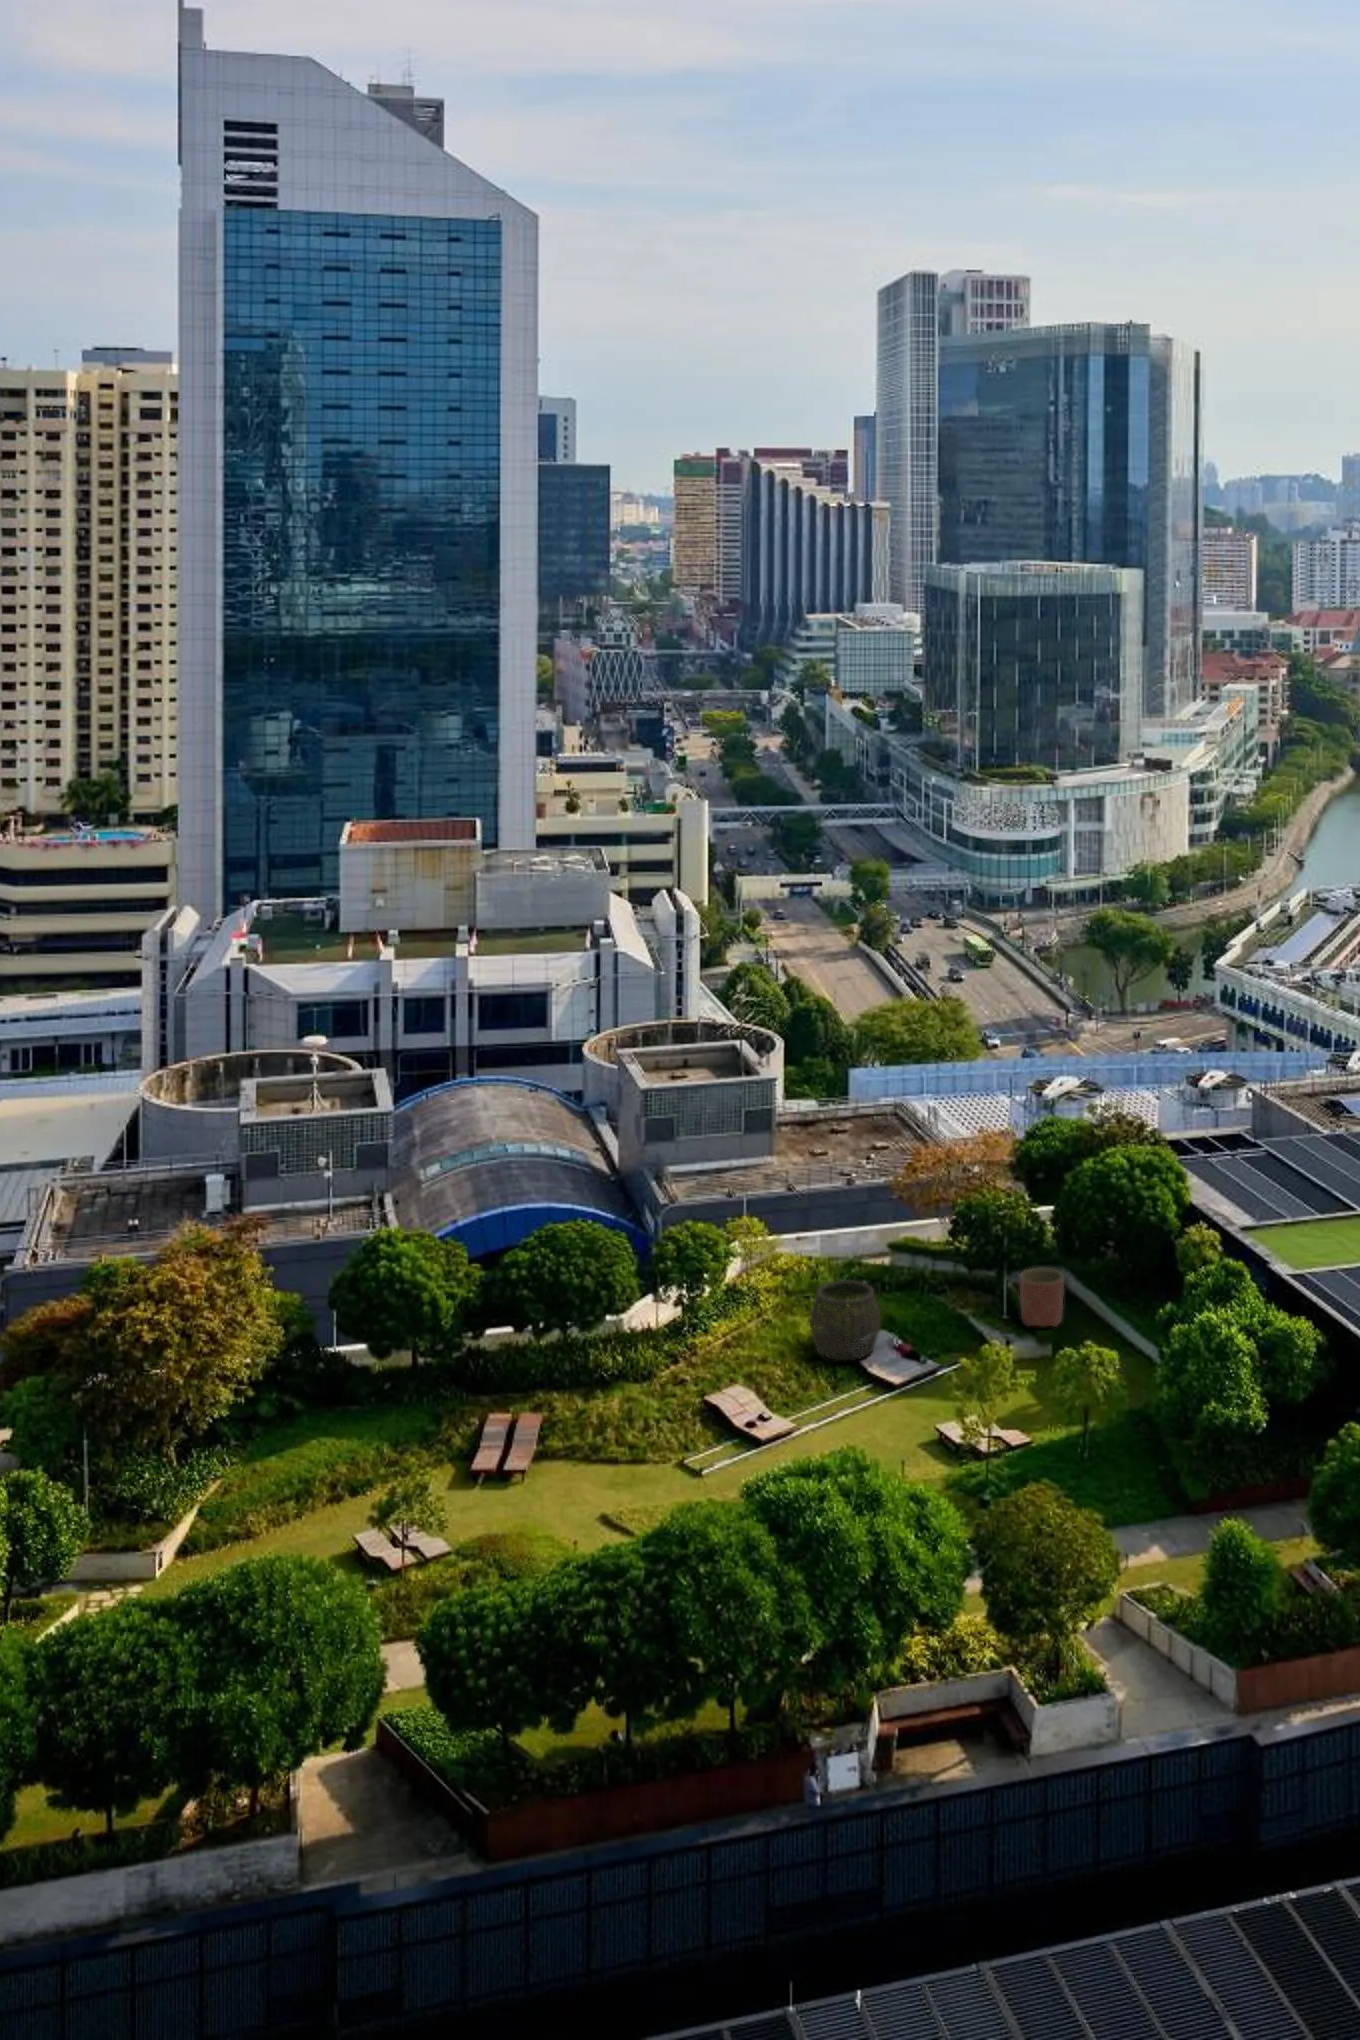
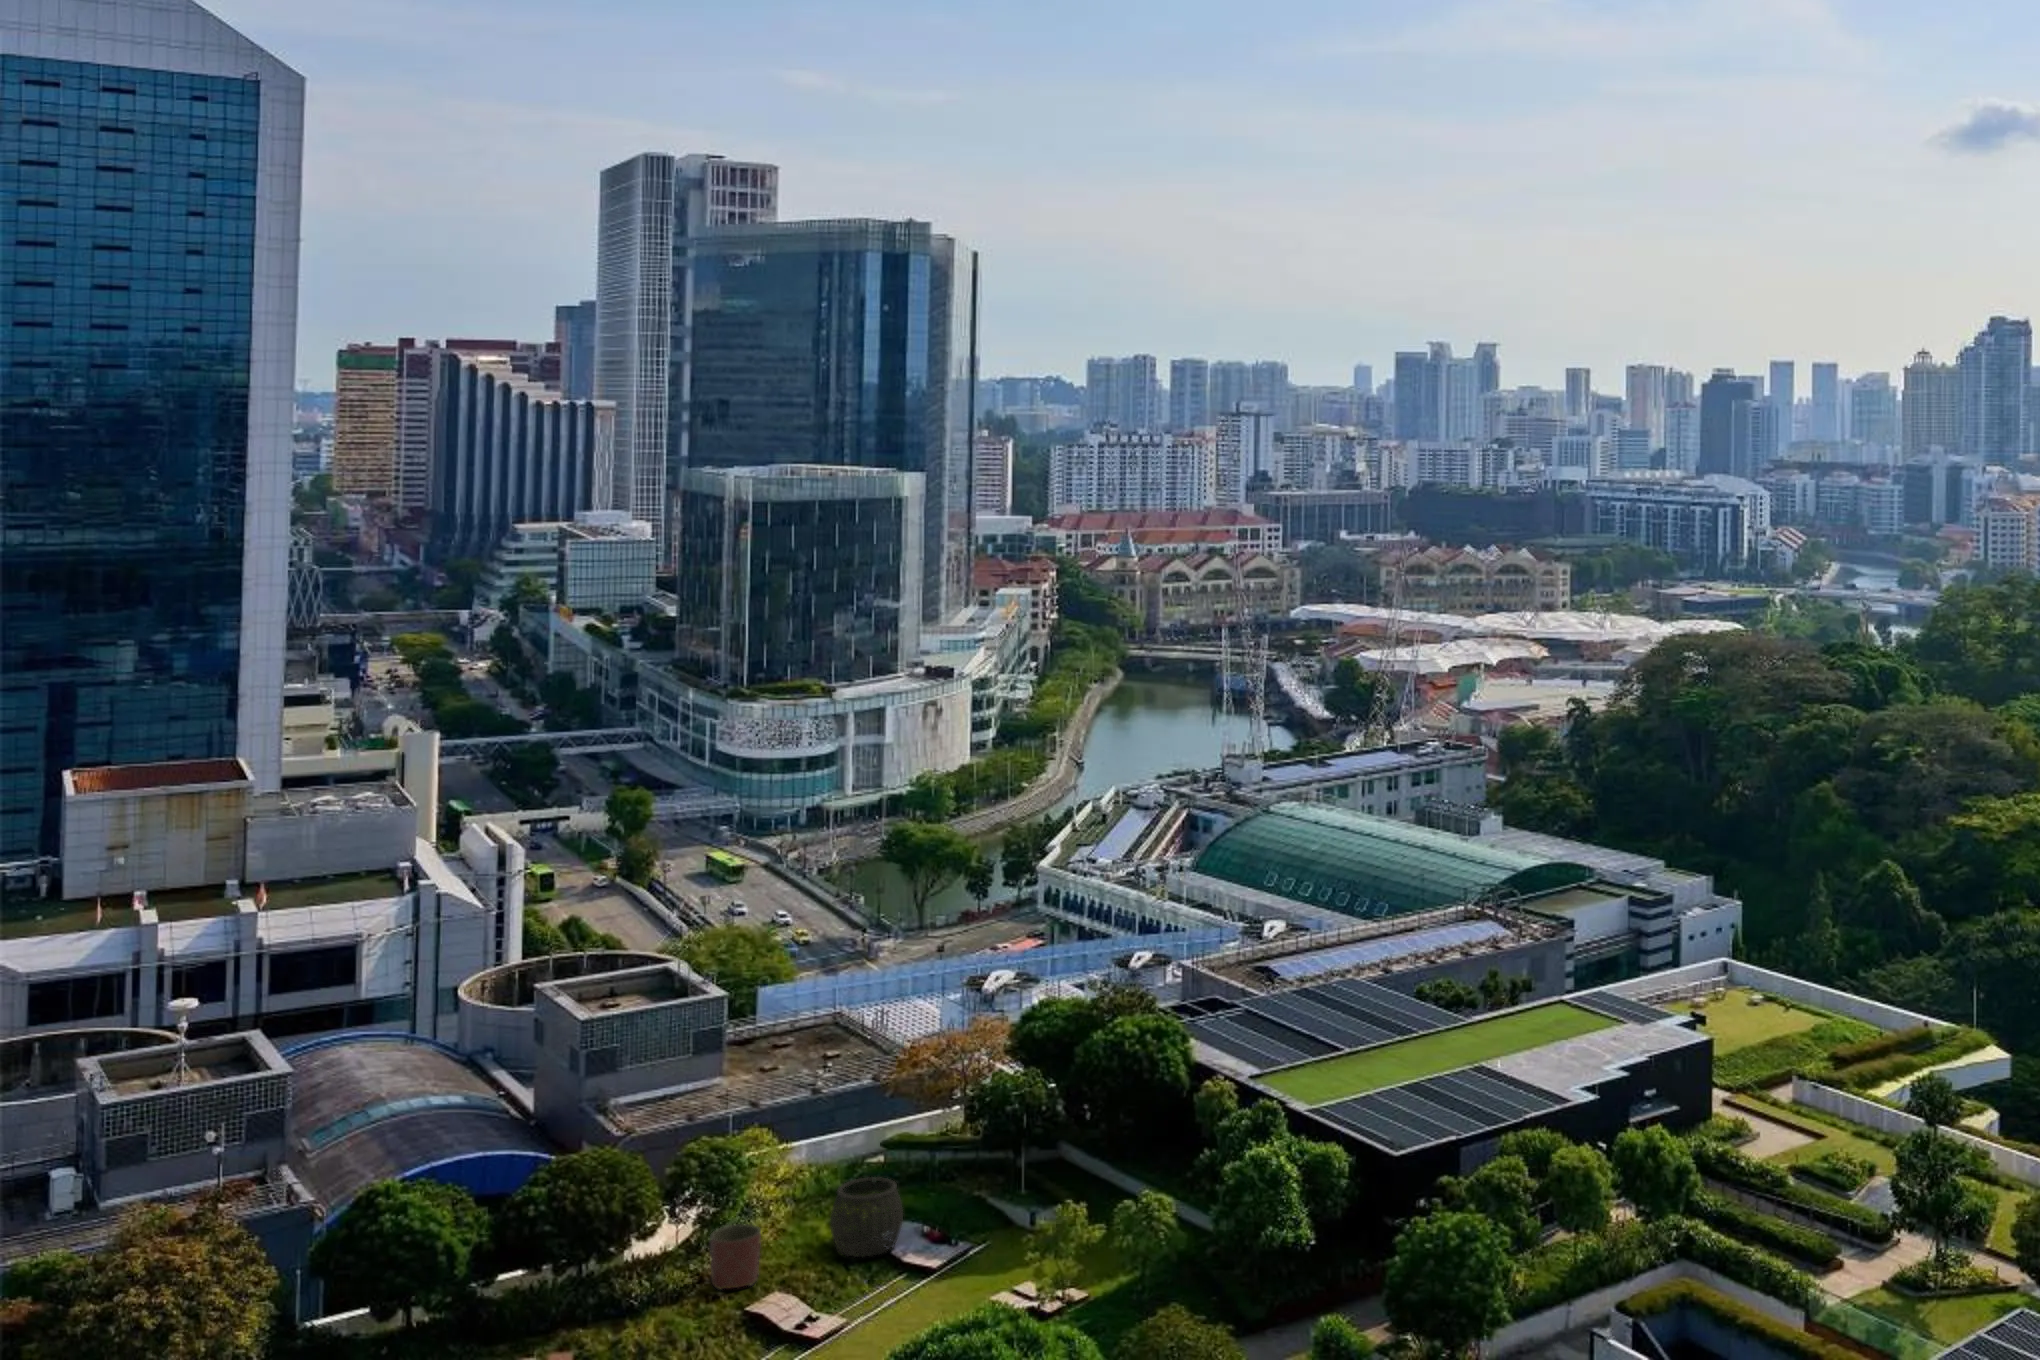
planter: present [1020,1268,1064,1326] -> present [710,1224,761,1290]

